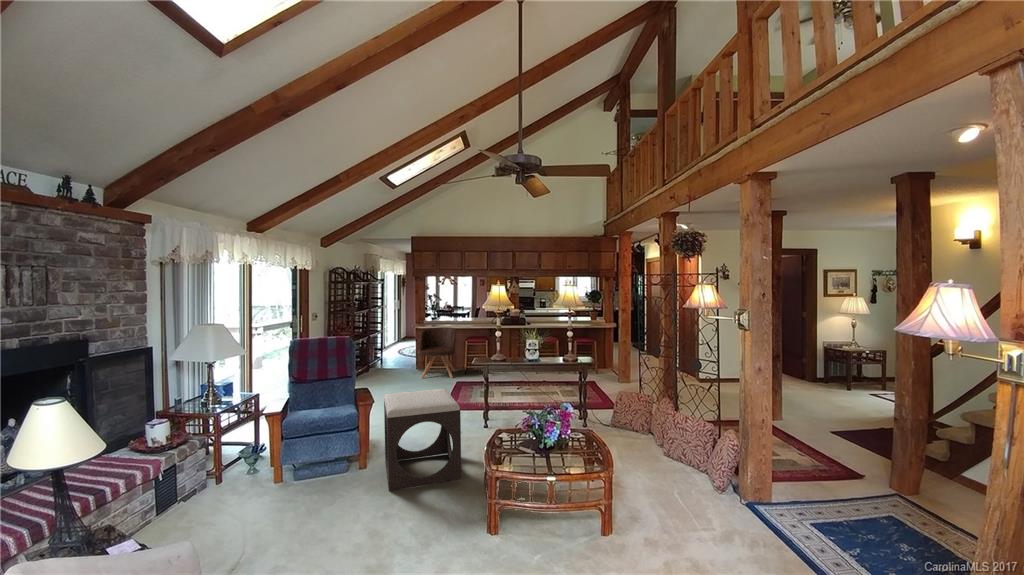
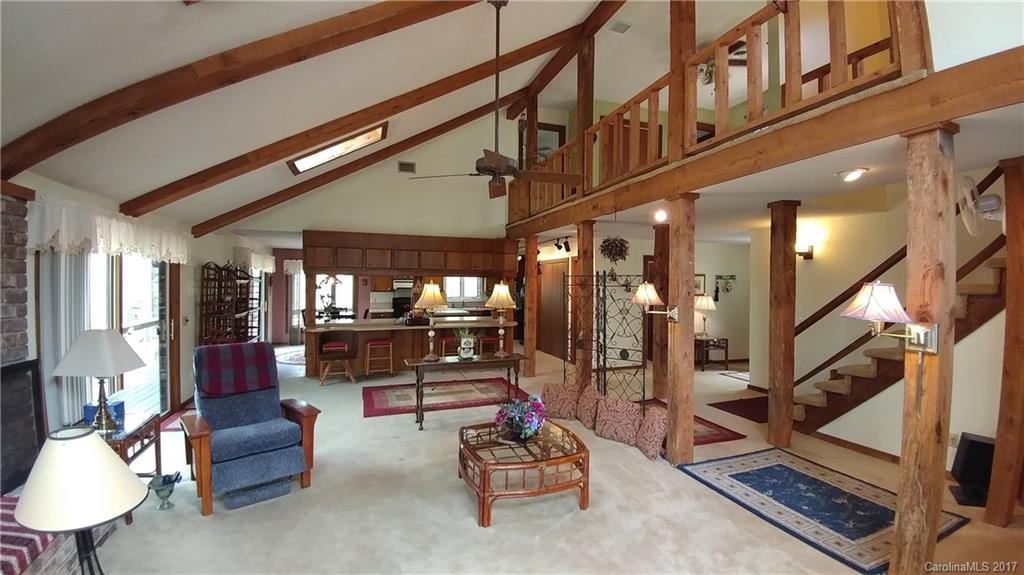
footstool: present [384,389,461,491] -> none [330,391,425,503]

